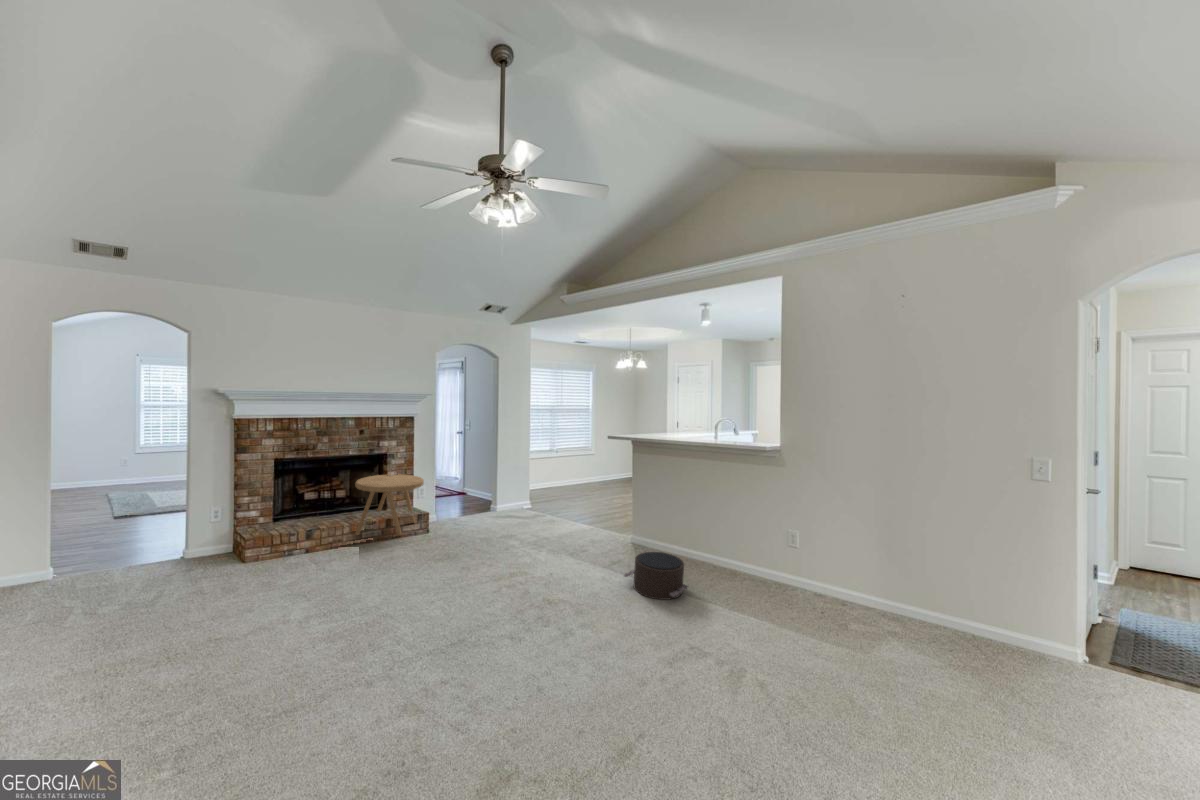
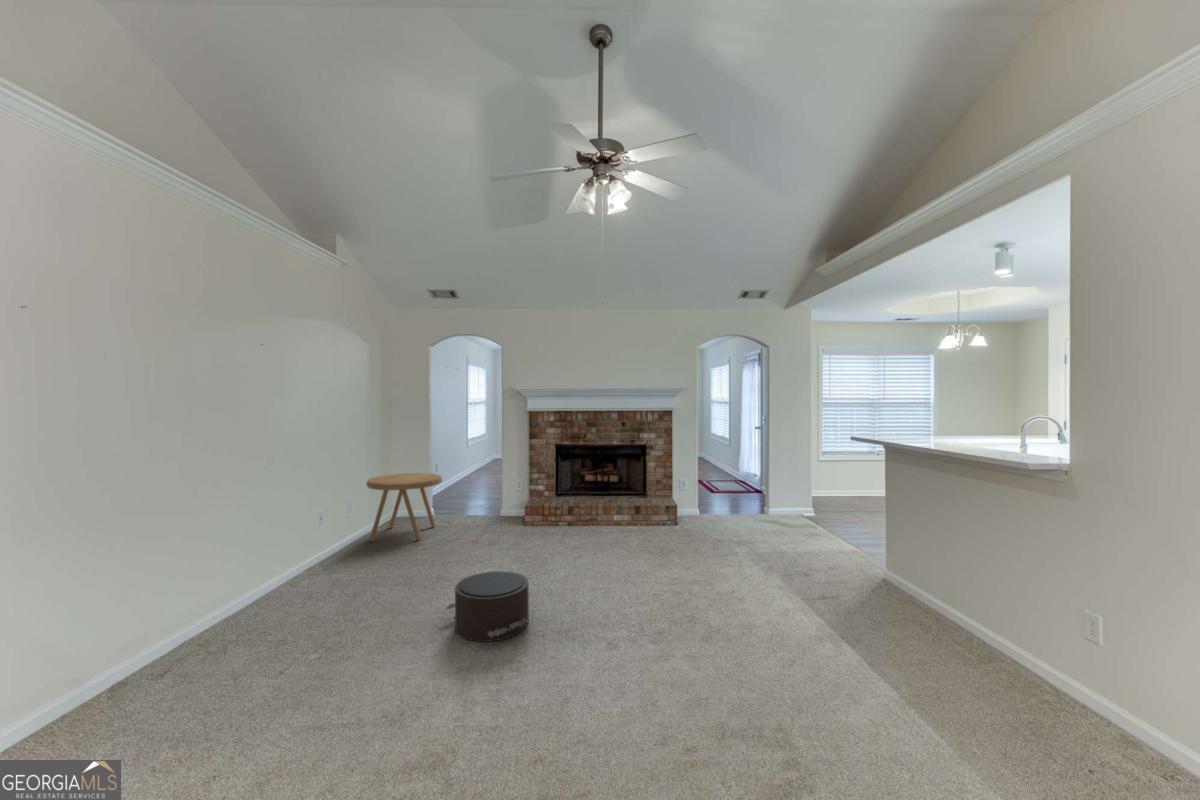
pouf: present [624,552,688,600] -> present [446,571,529,642]

